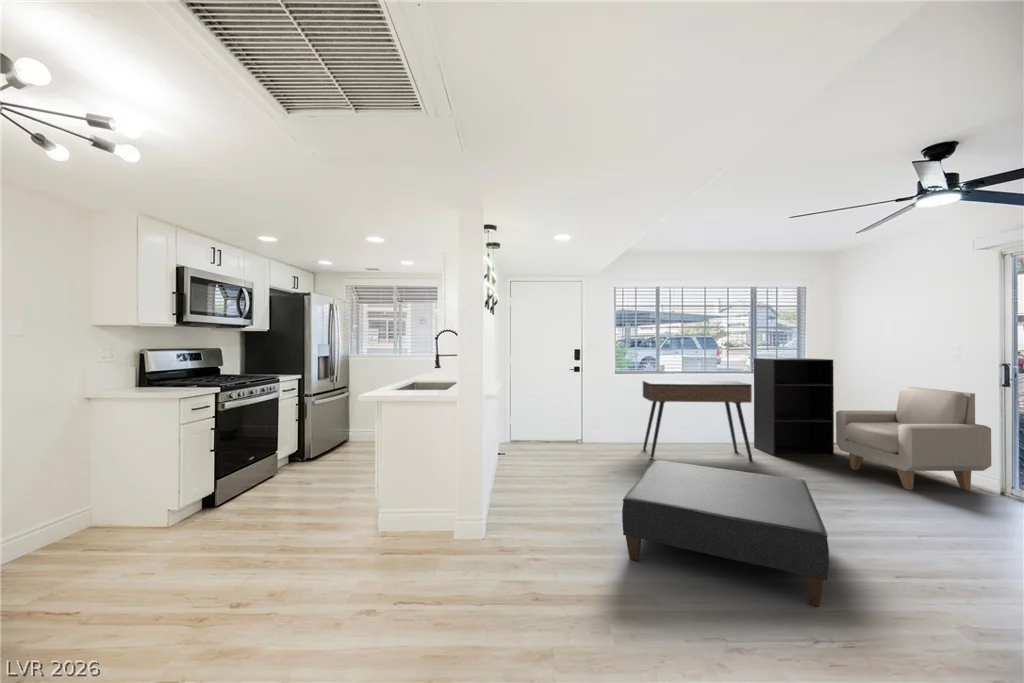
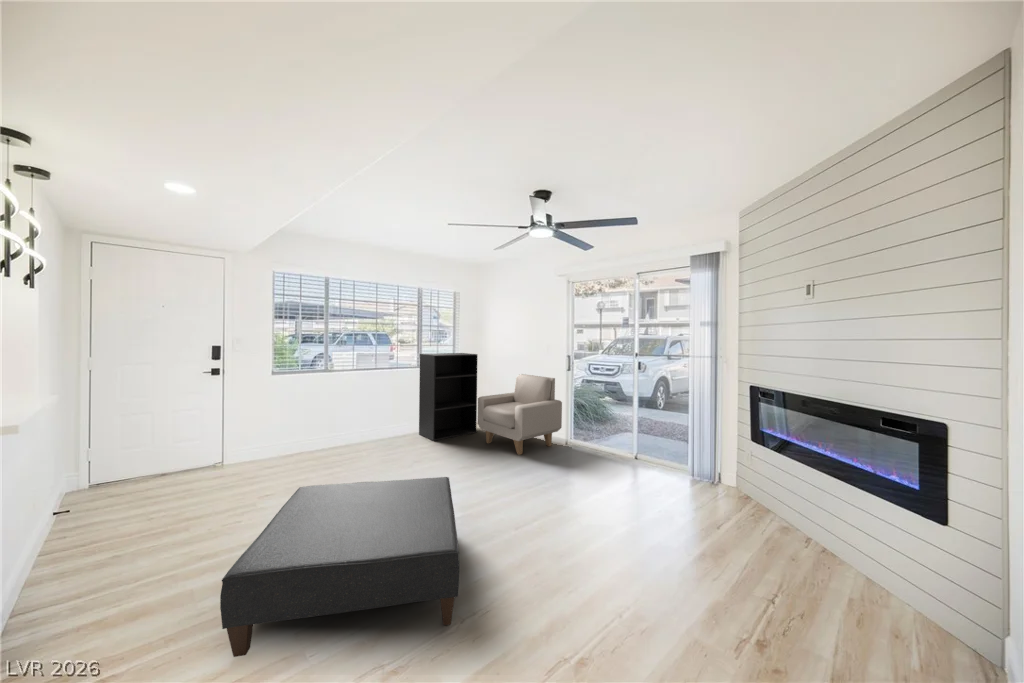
console table: present [643,381,752,460] -> none [306,376,416,468]

